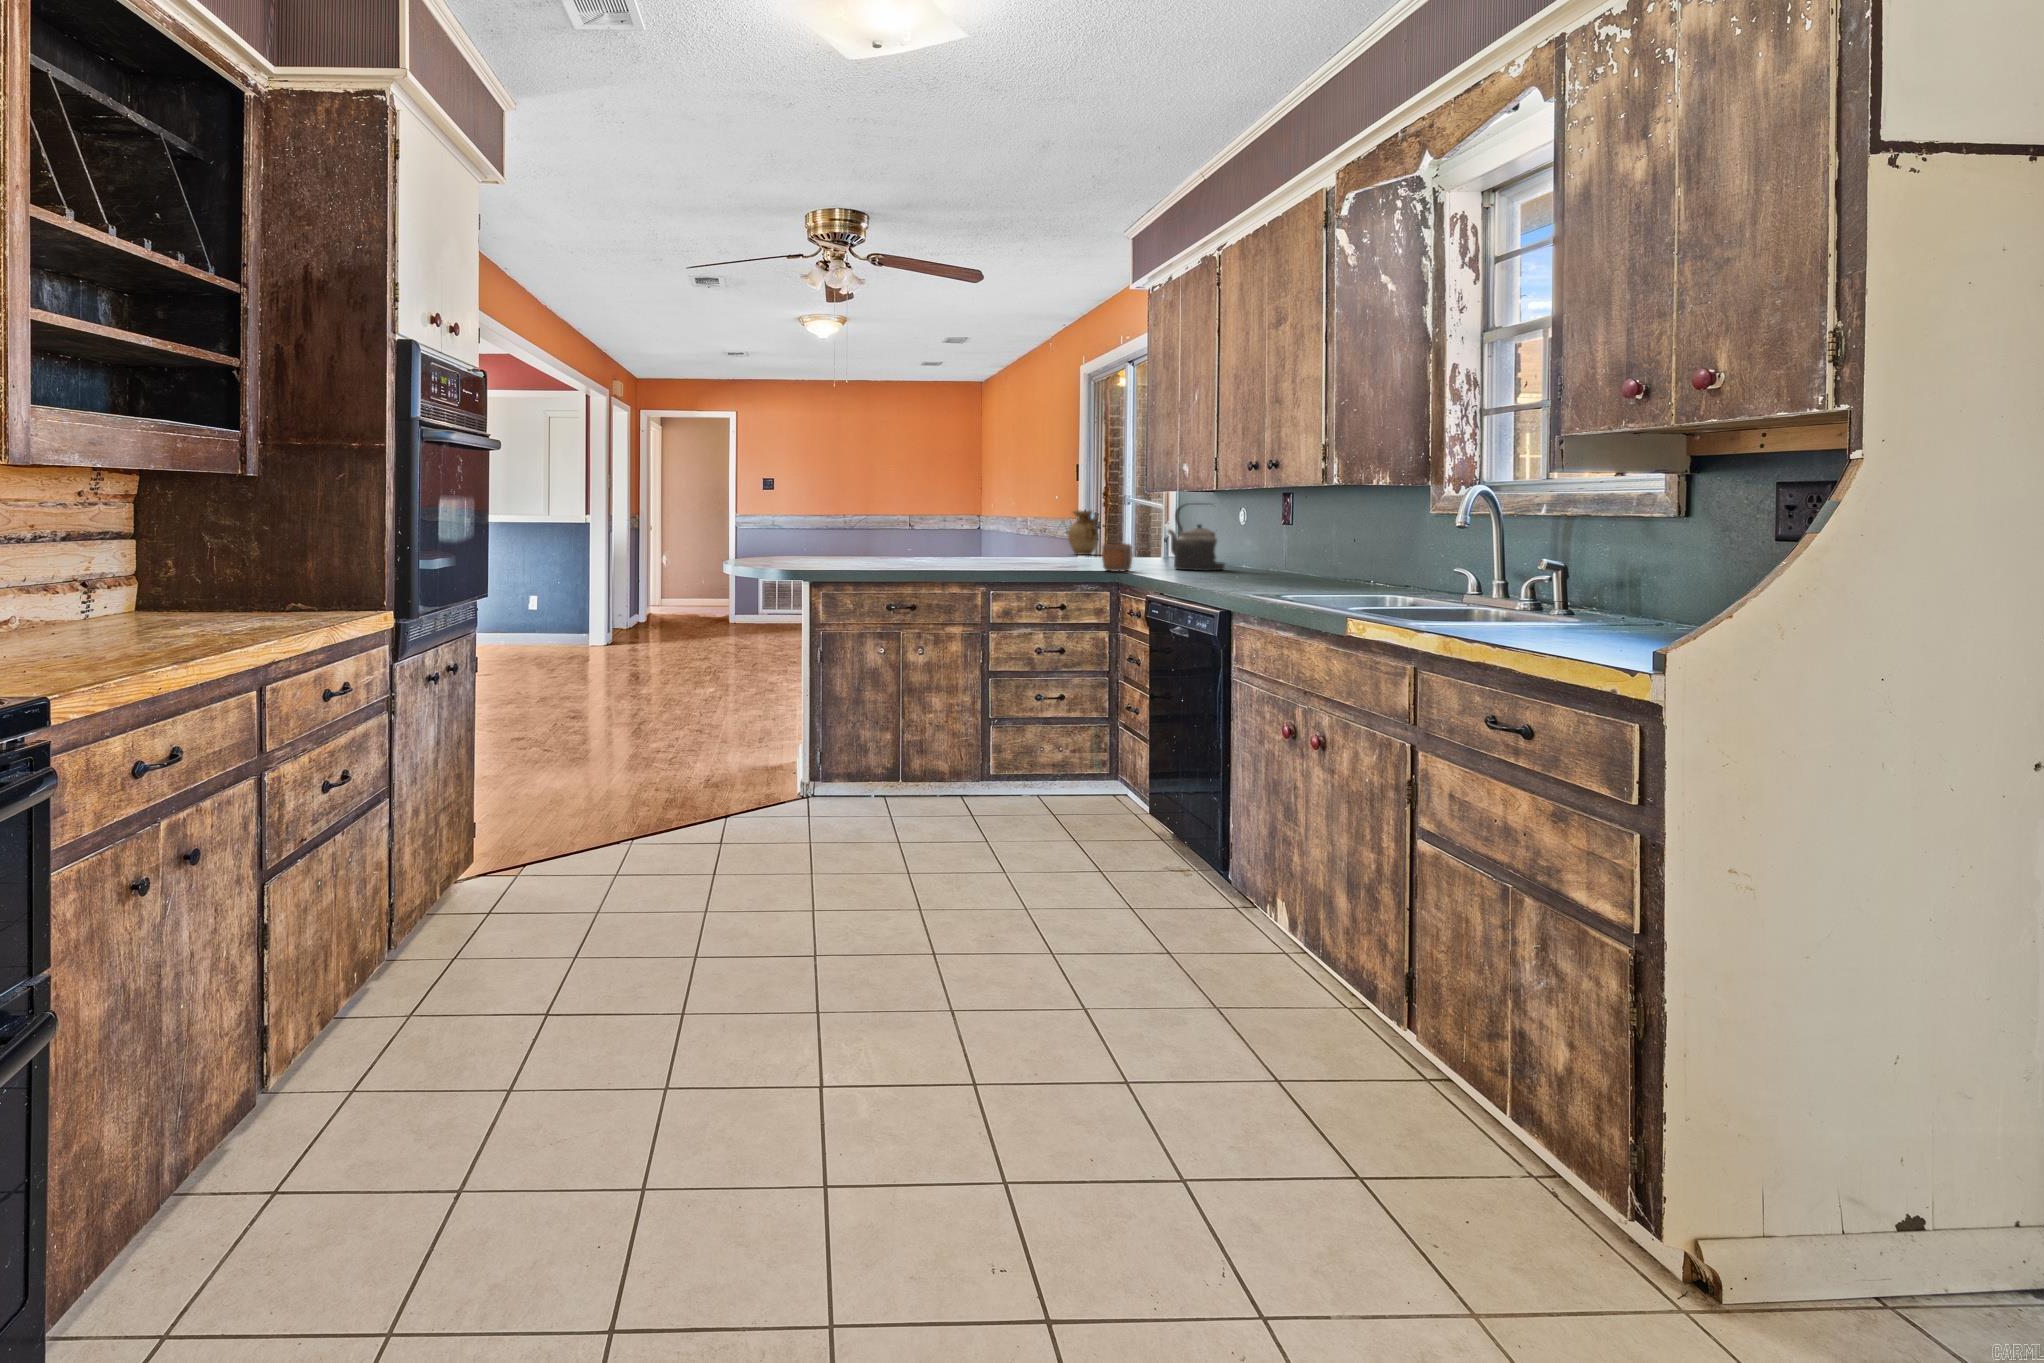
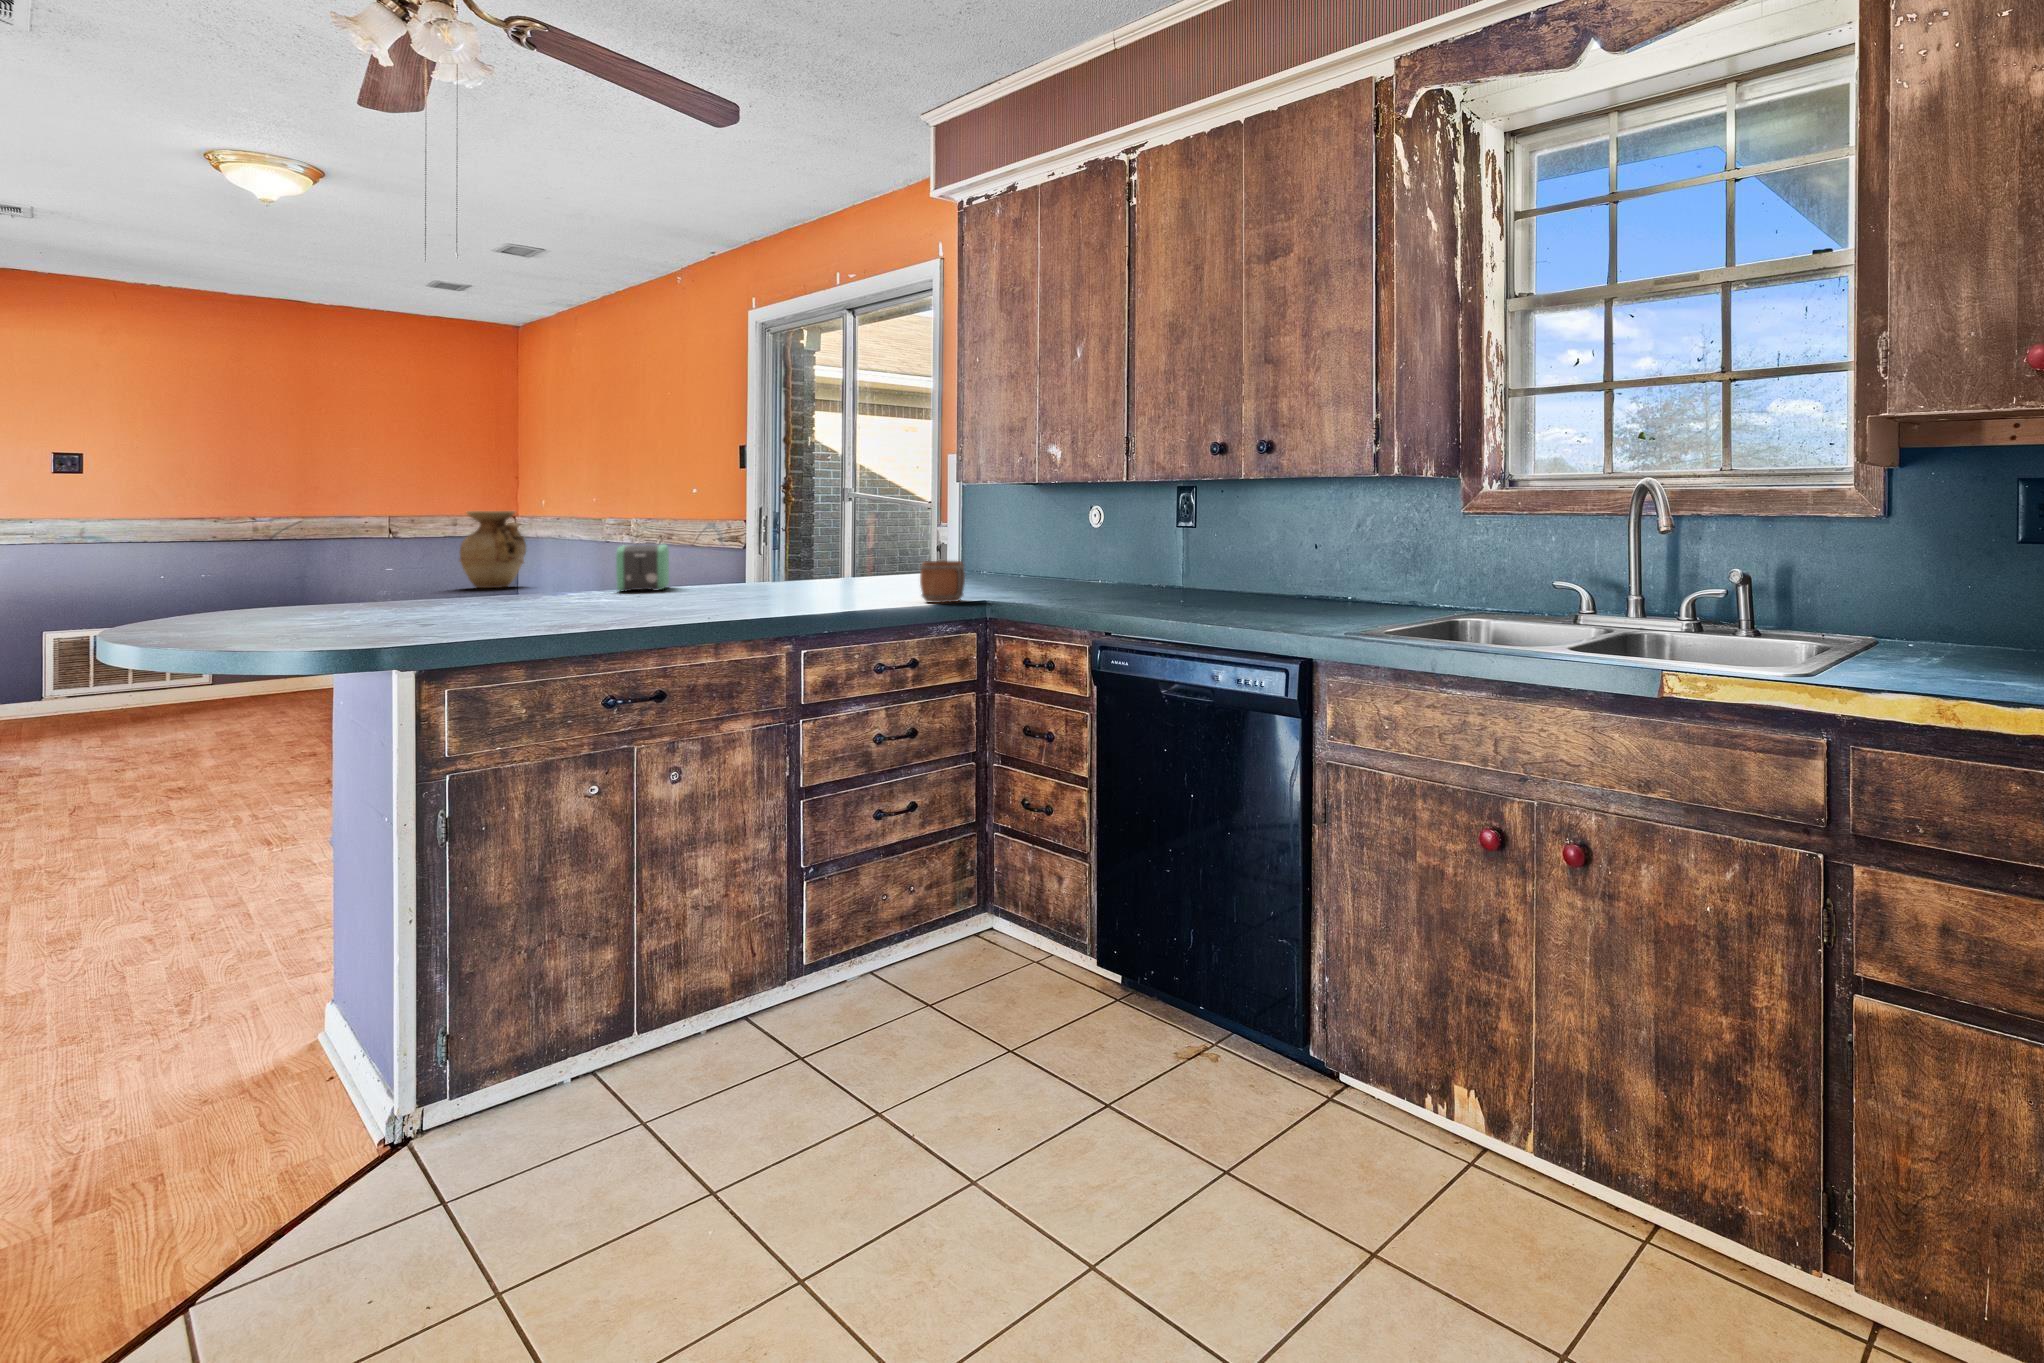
kettle: present [1168,503,1225,571] -> none [981,501,1066,594]
vase: present [1068,510,1098,555] -> present [460,511,526,588]
toaster: none [969,532,1005,561] -> present [616,545,669,592]

